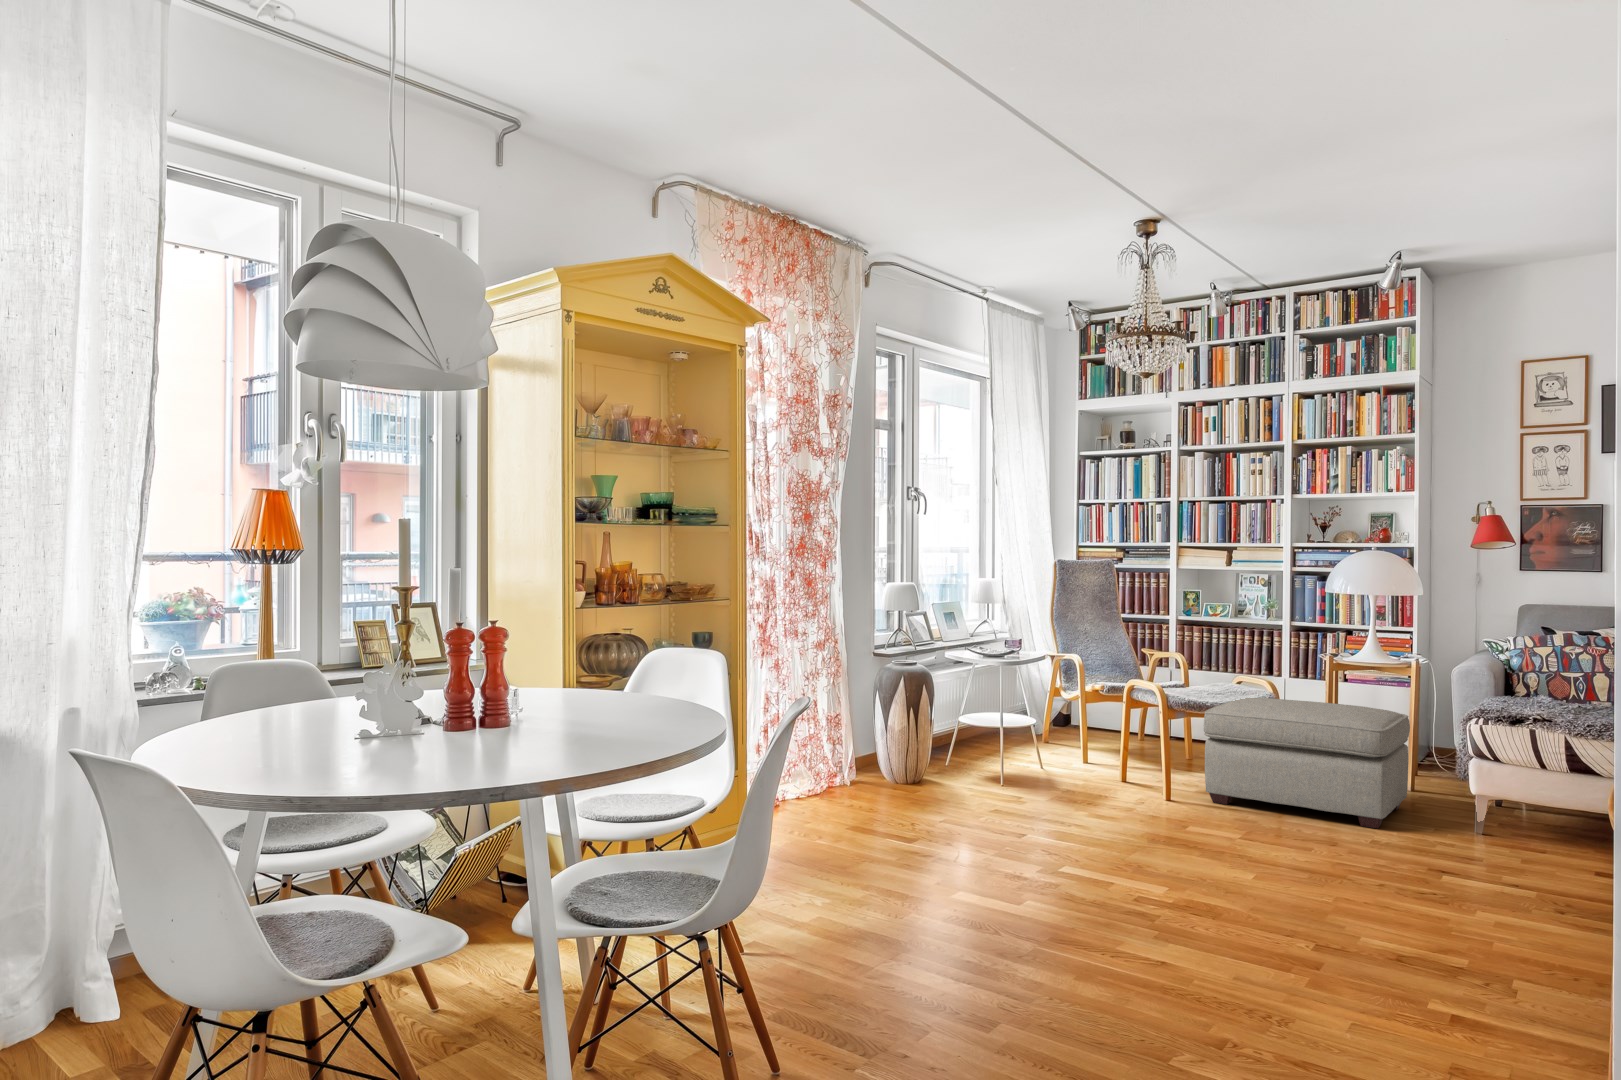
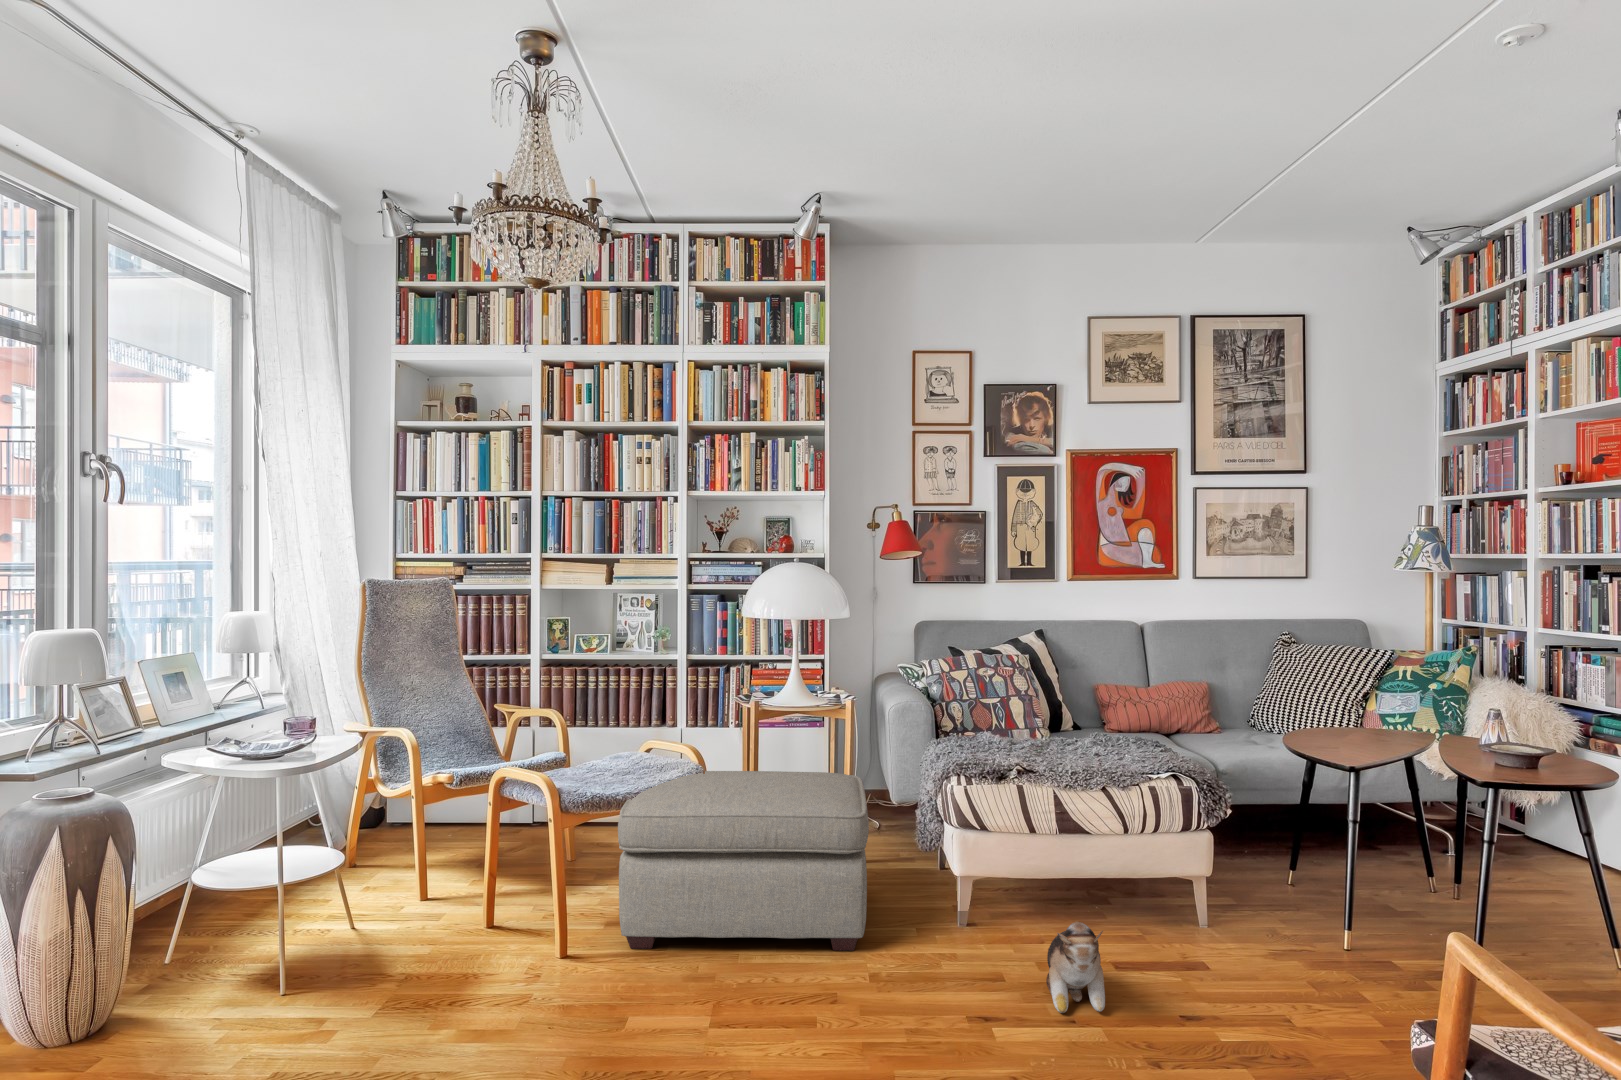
plush toy: none [1508,812,1570,883] -> present [1046,921,1105,1013]

